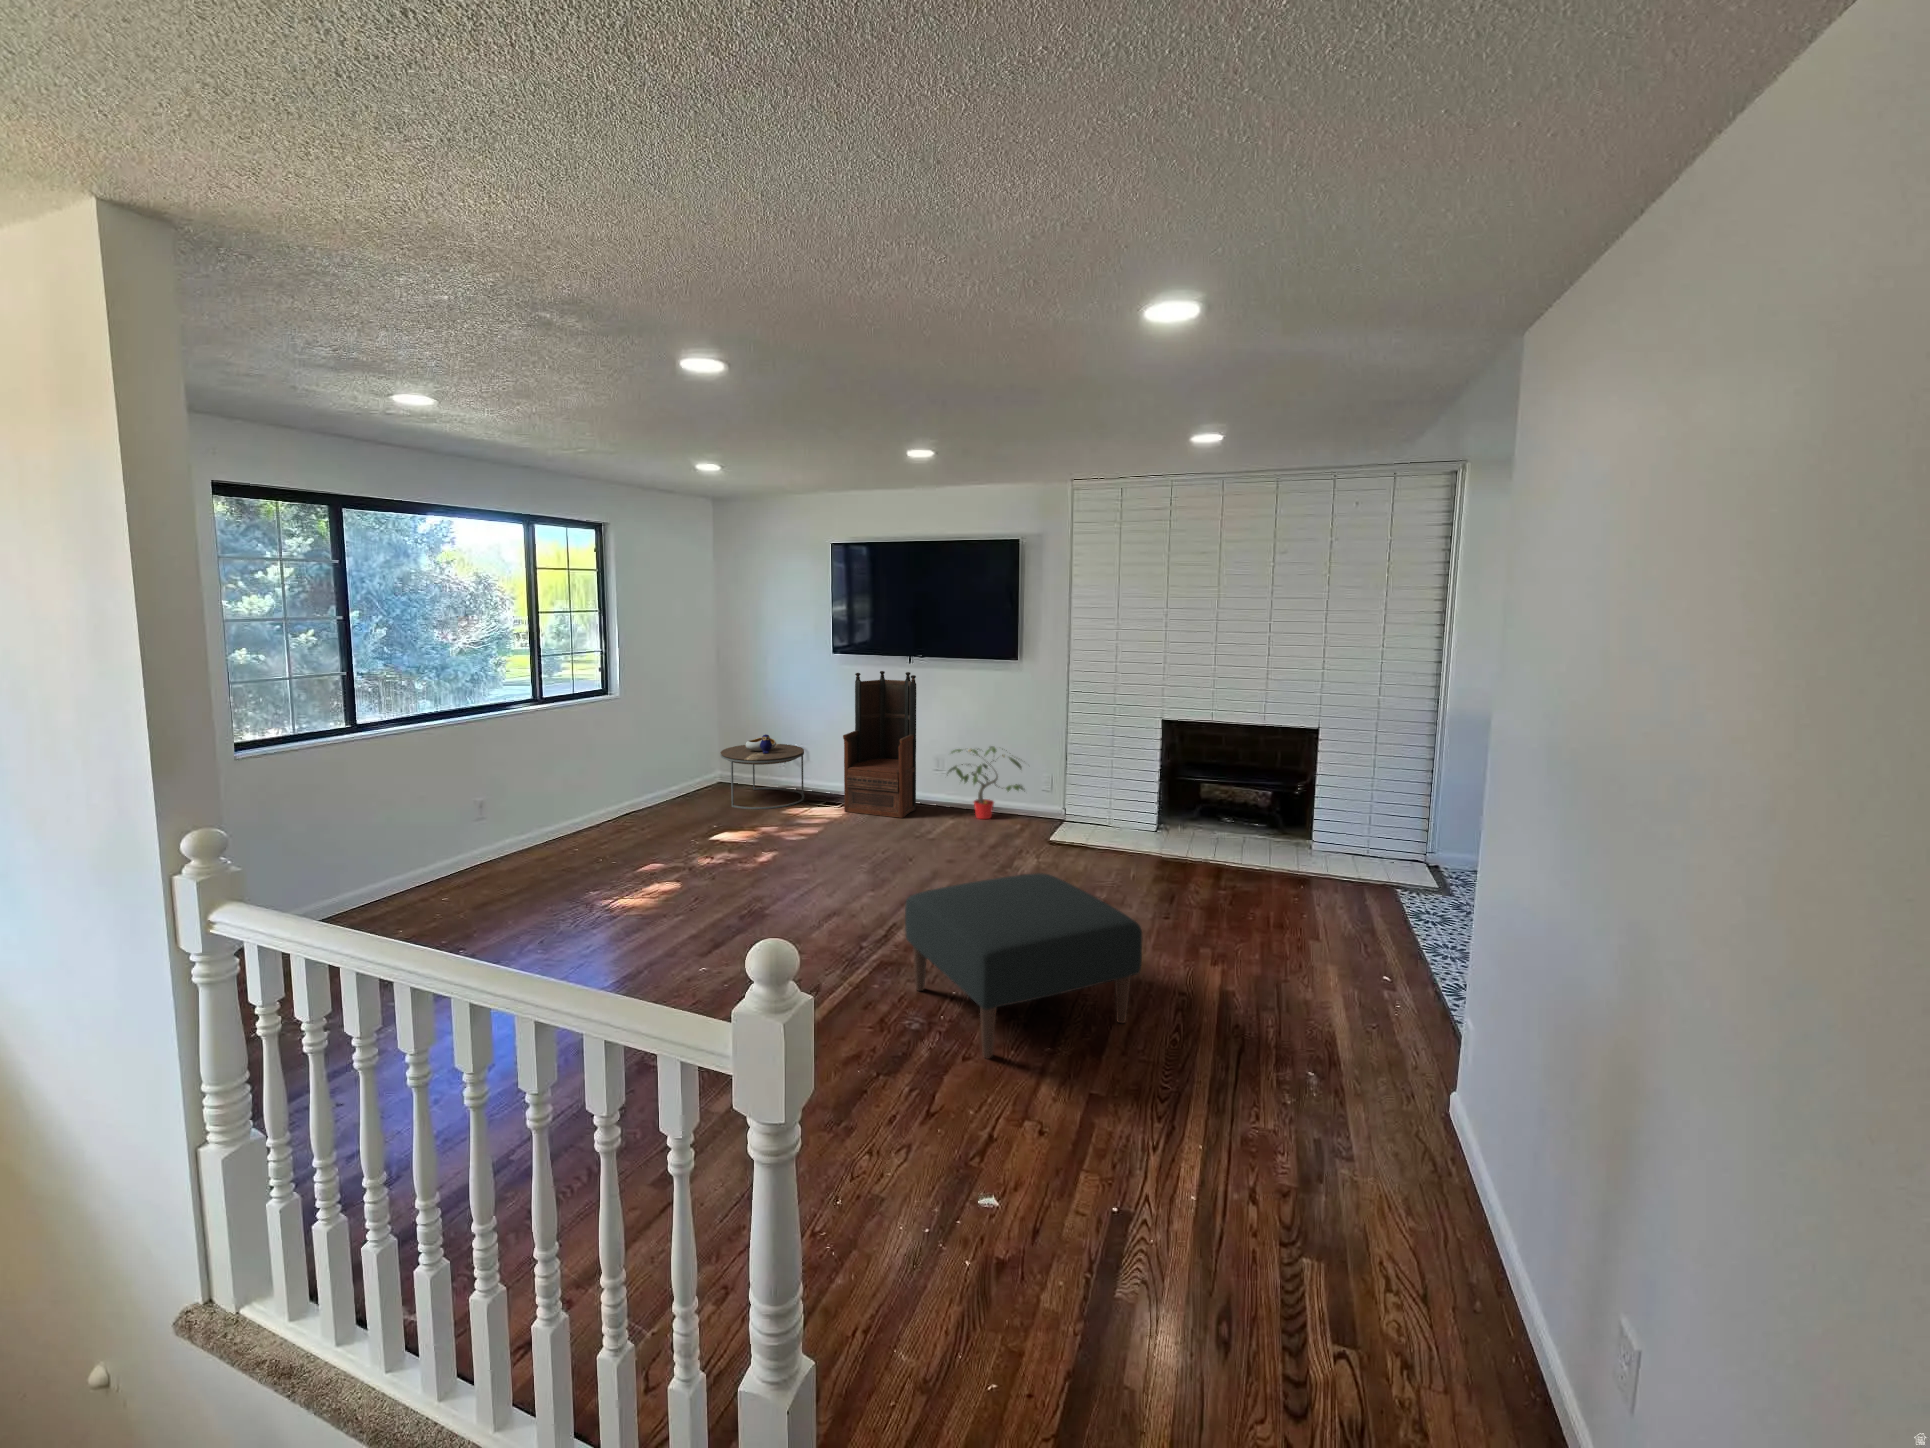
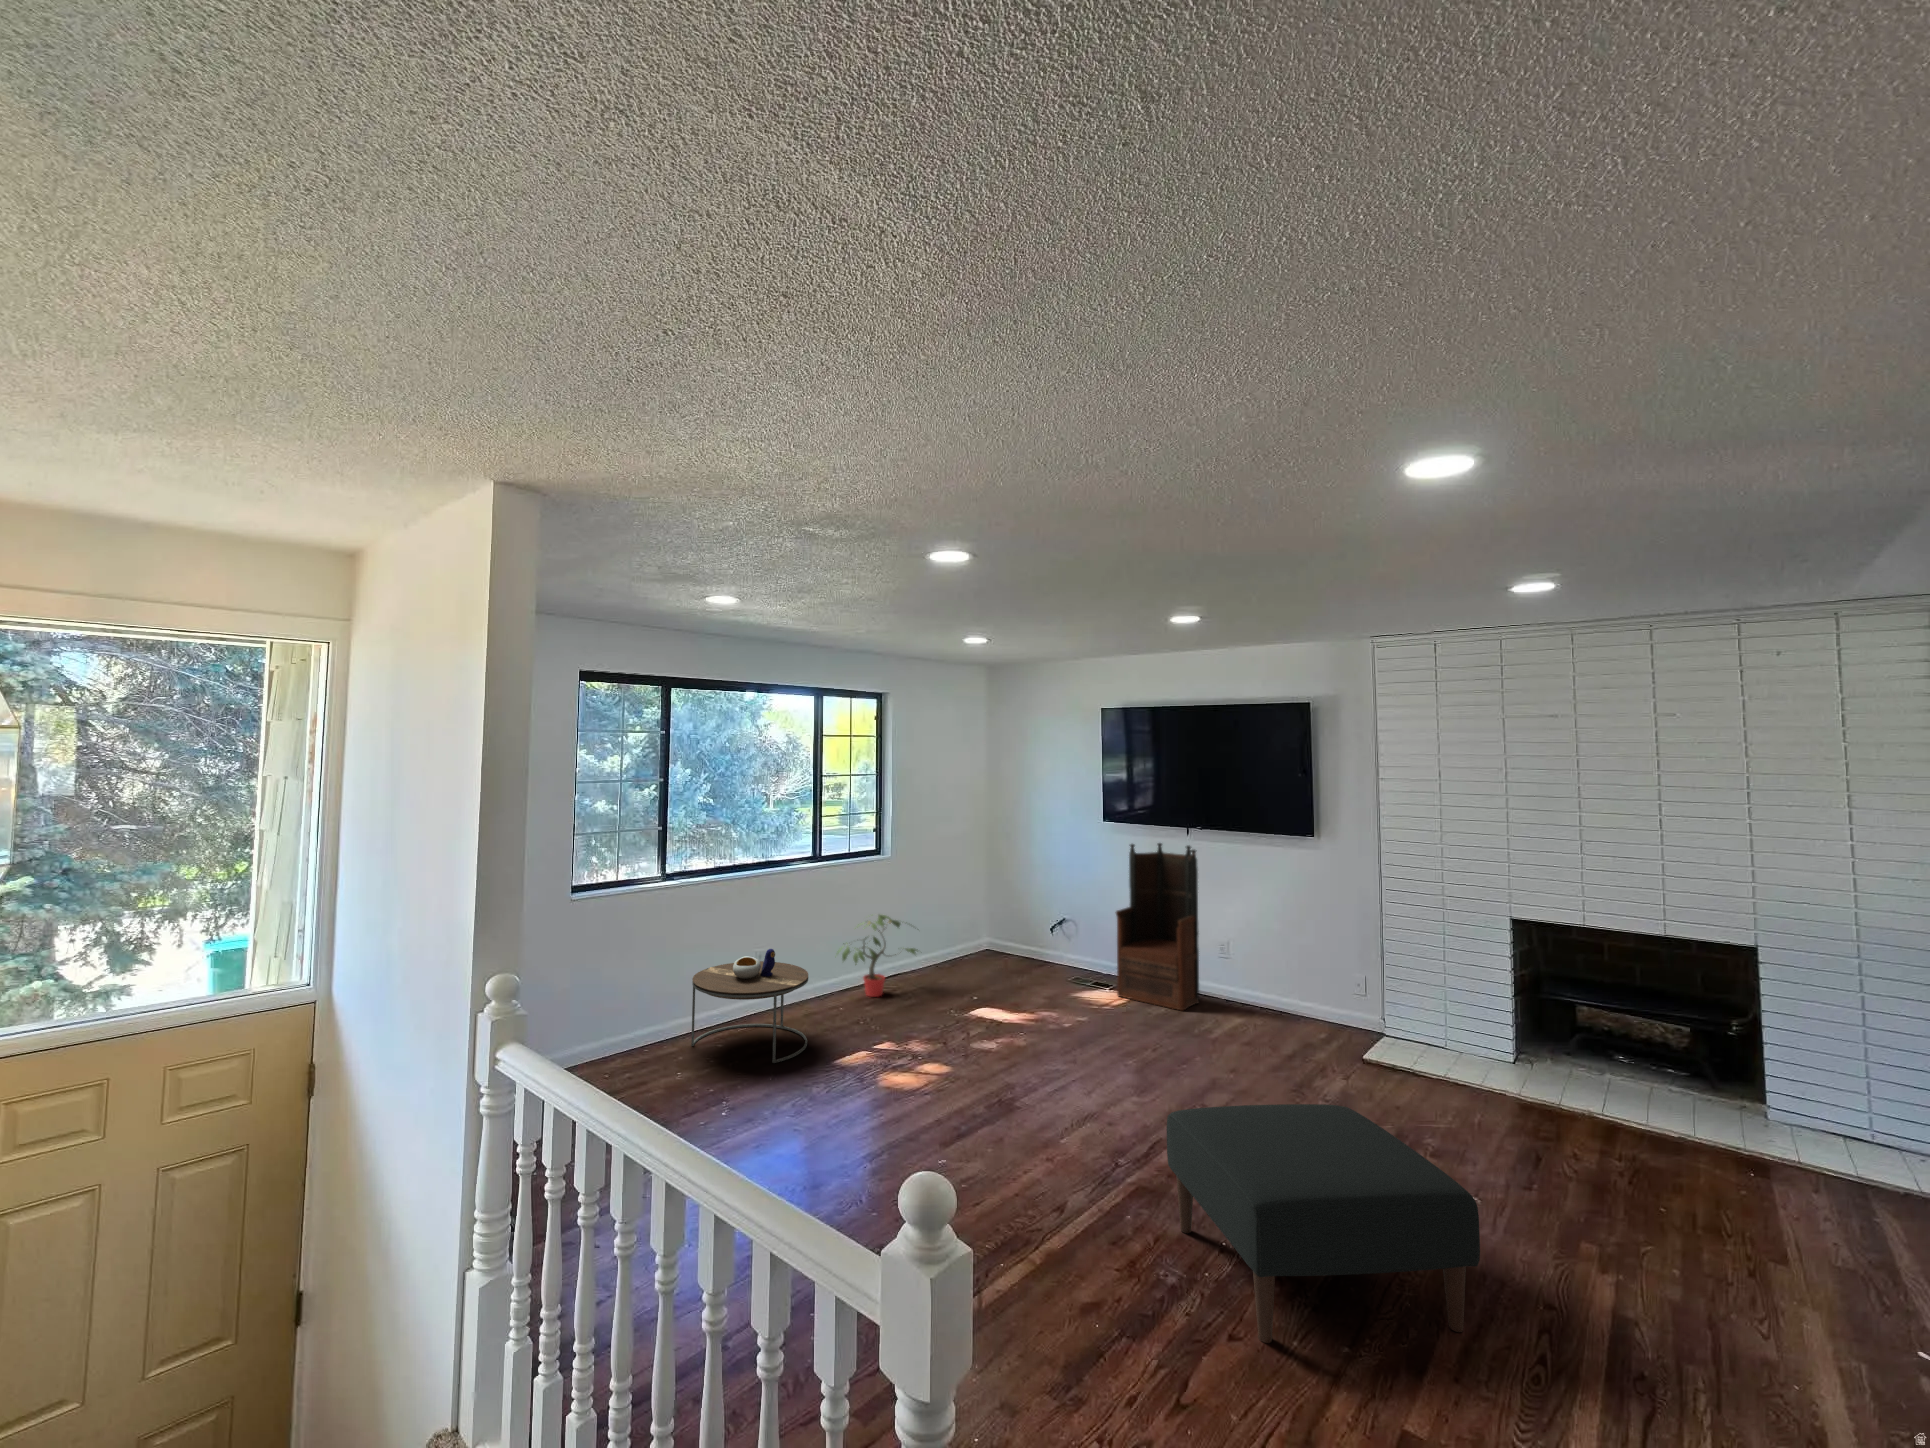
side table: present [720,734,804,809] -> present [691,949,808,1063]
potted plant: present [948,746,1025,819] -> present [838,915,917,997]

